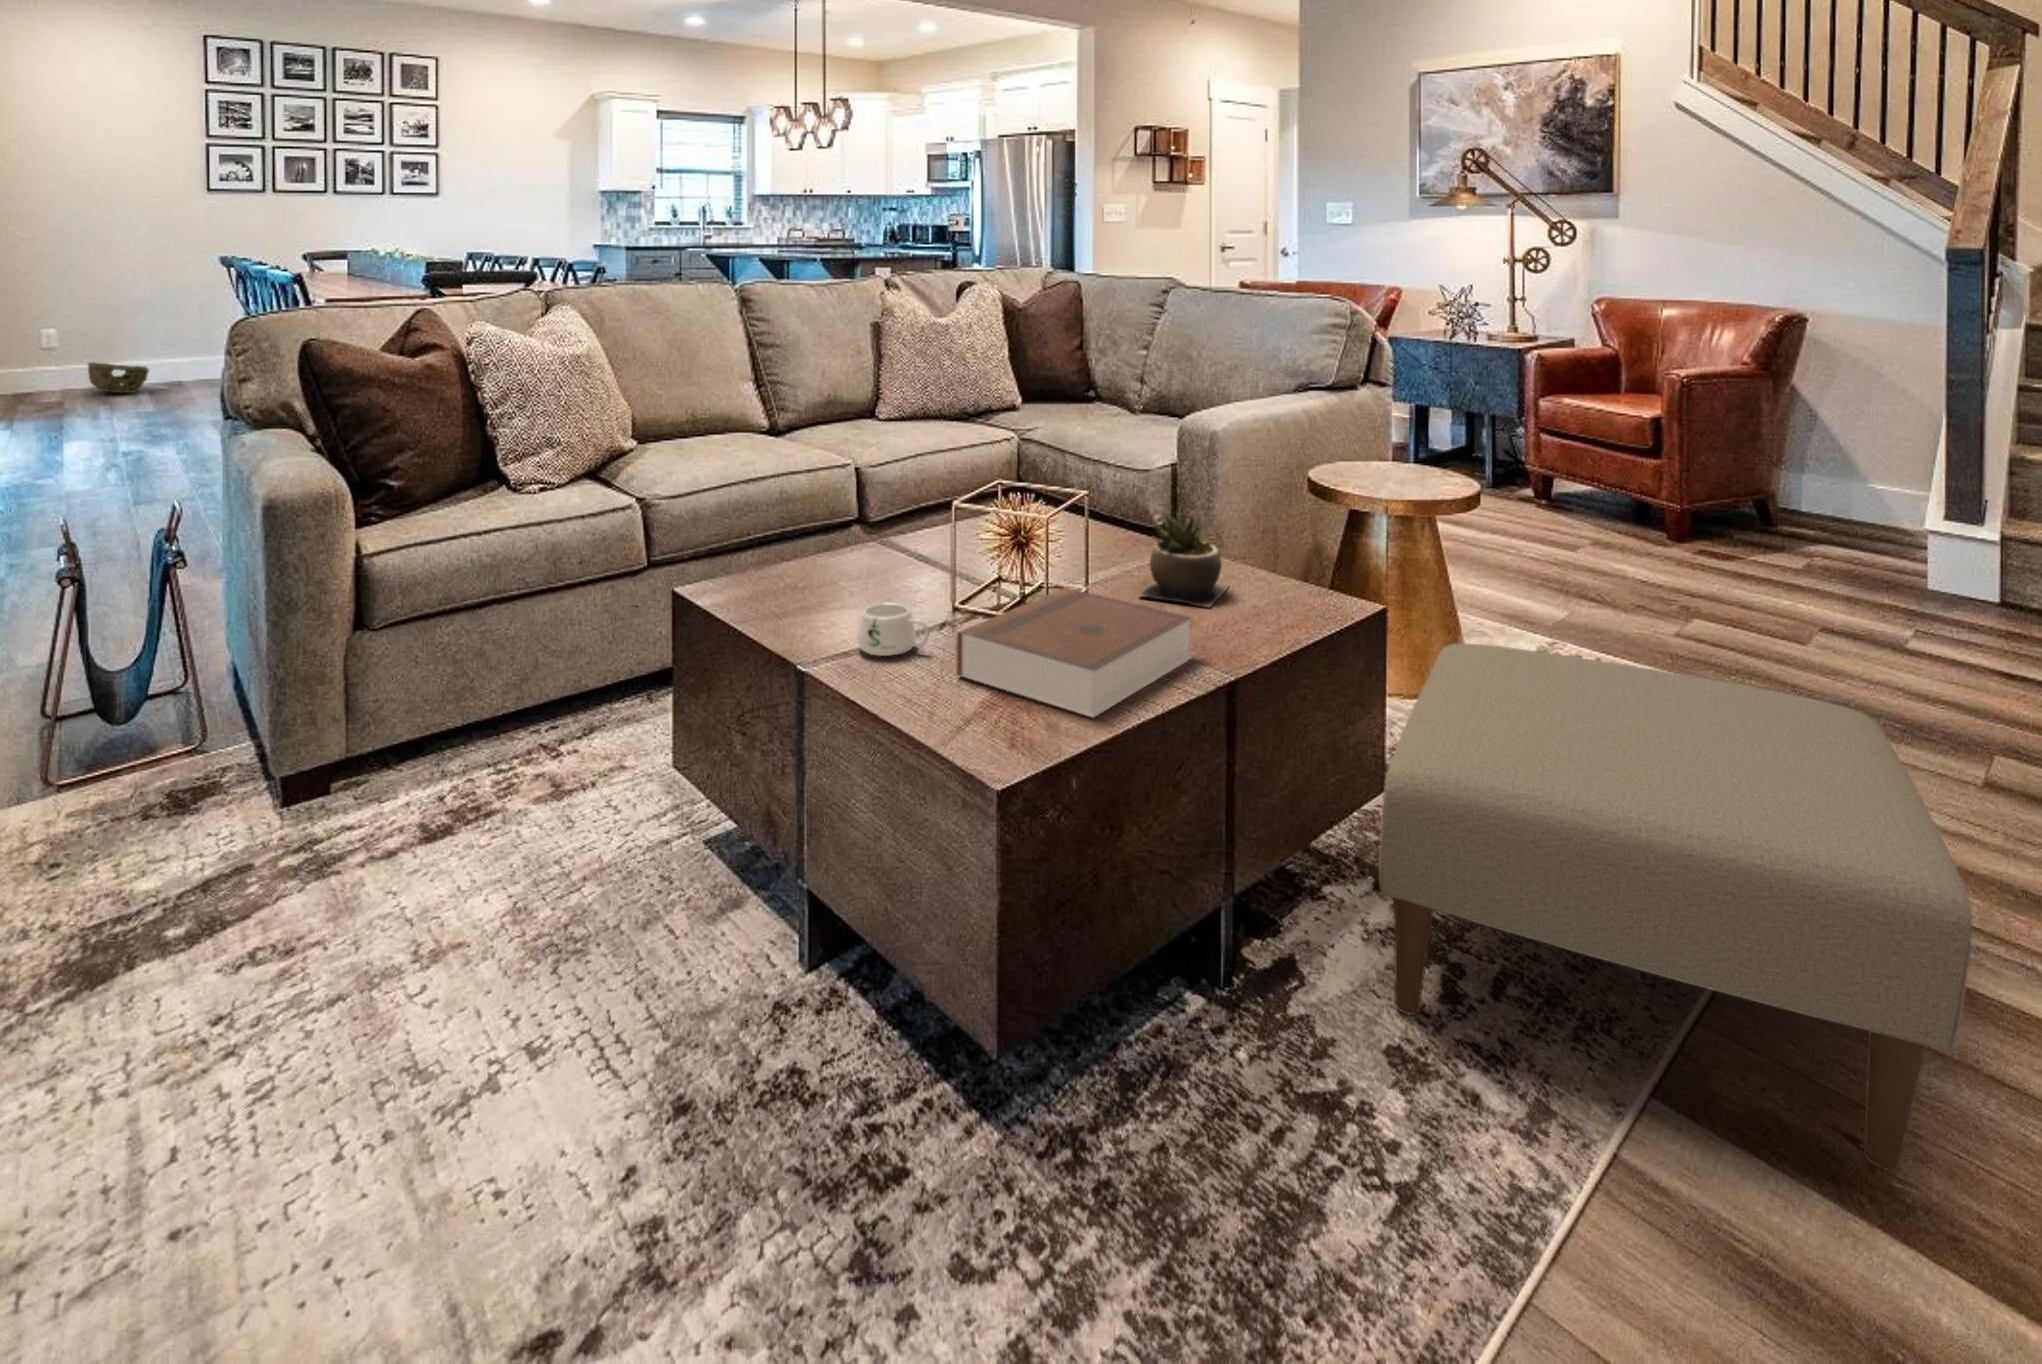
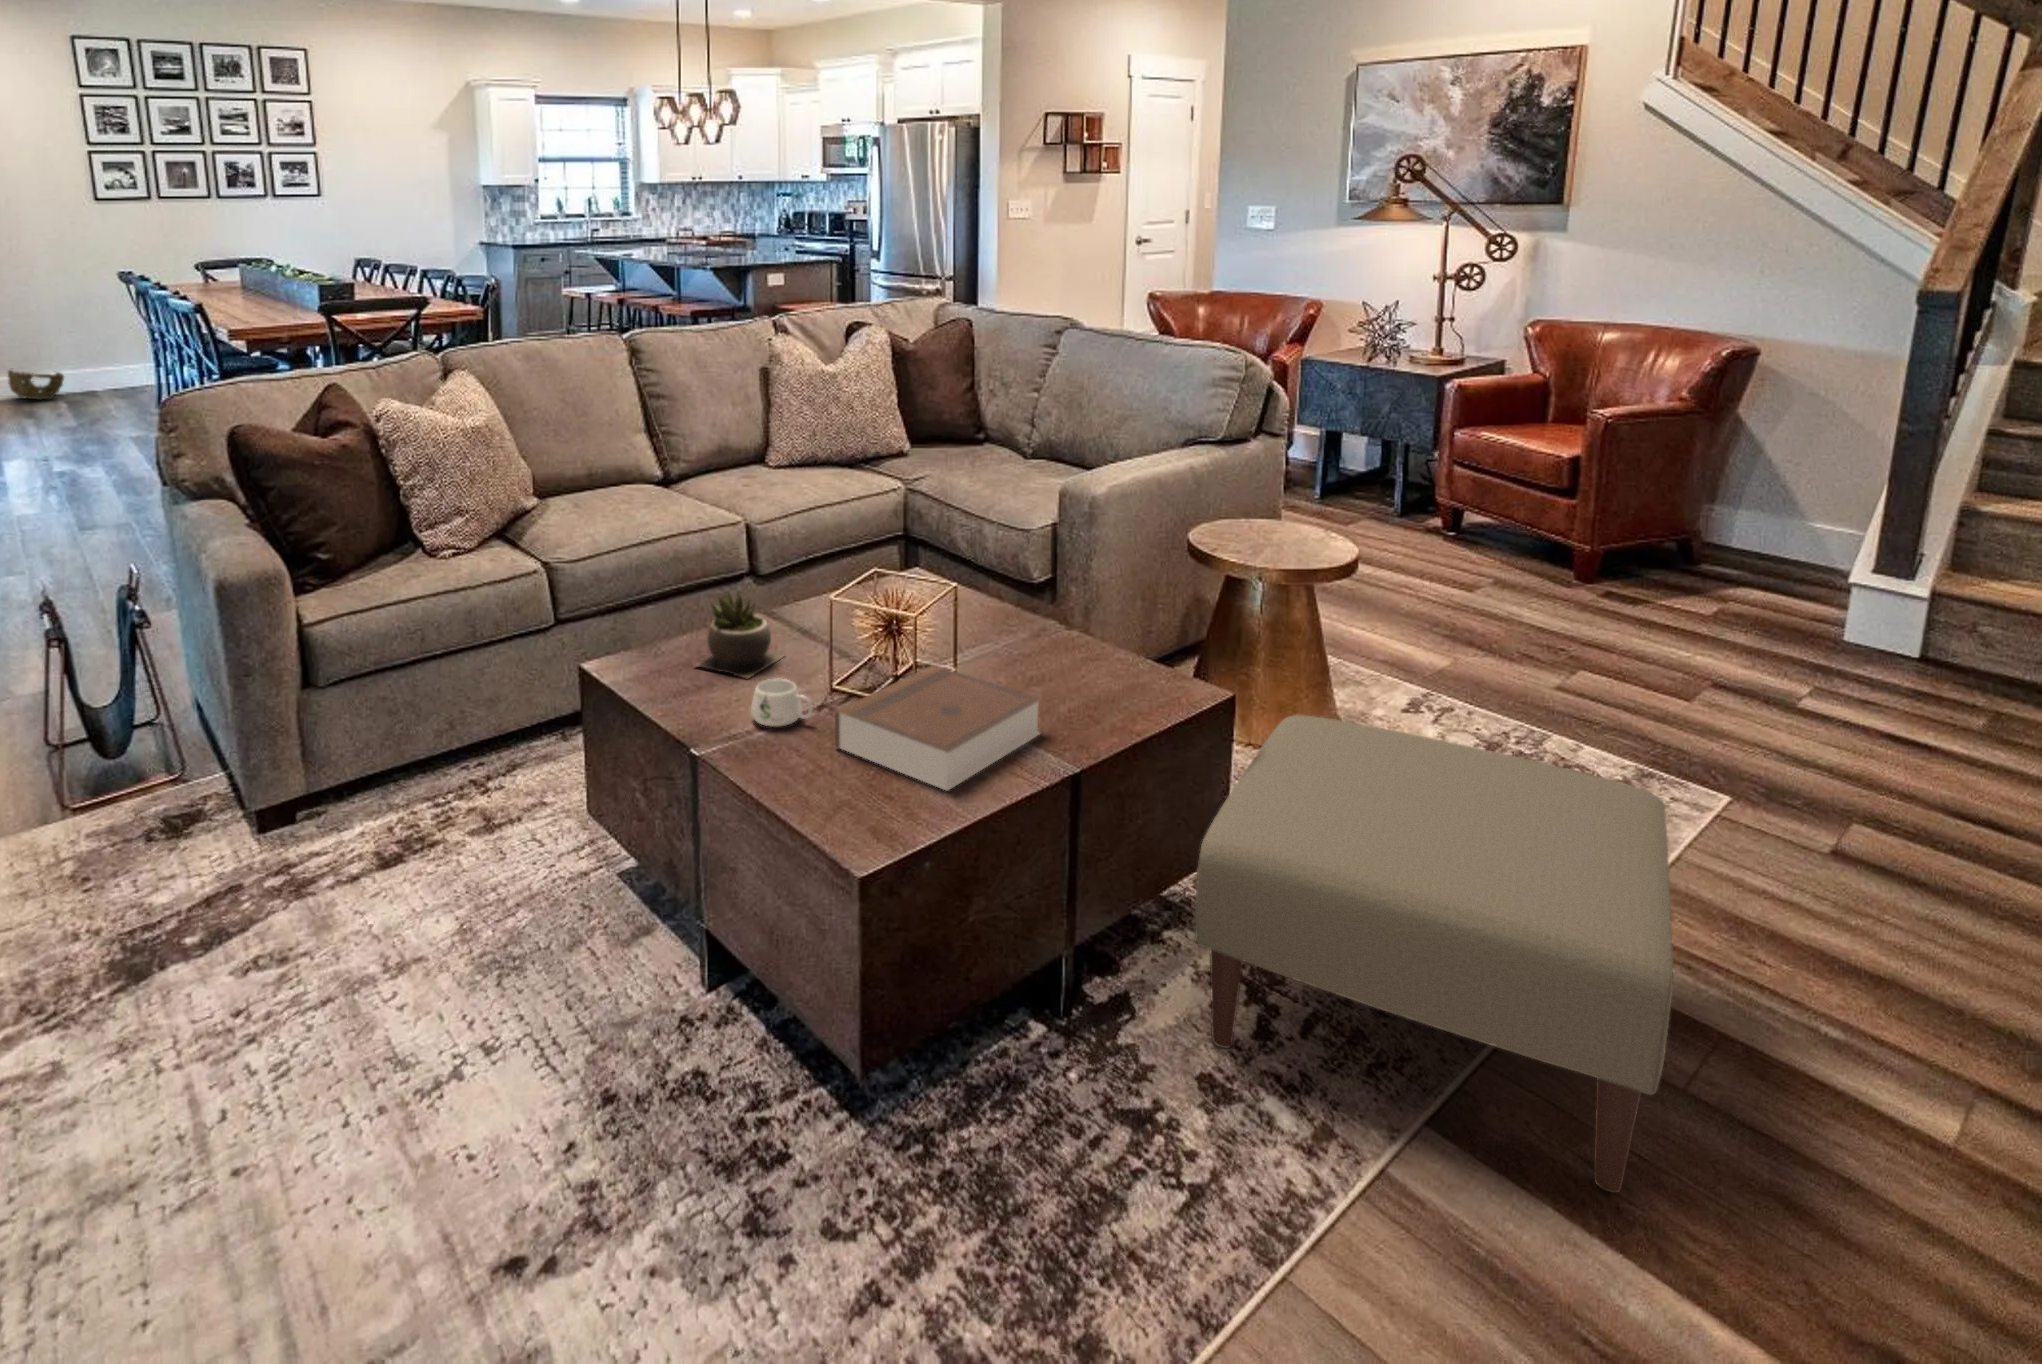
succulent plant: present [1139,514,1228,607] -> present [694,591,783,678]

